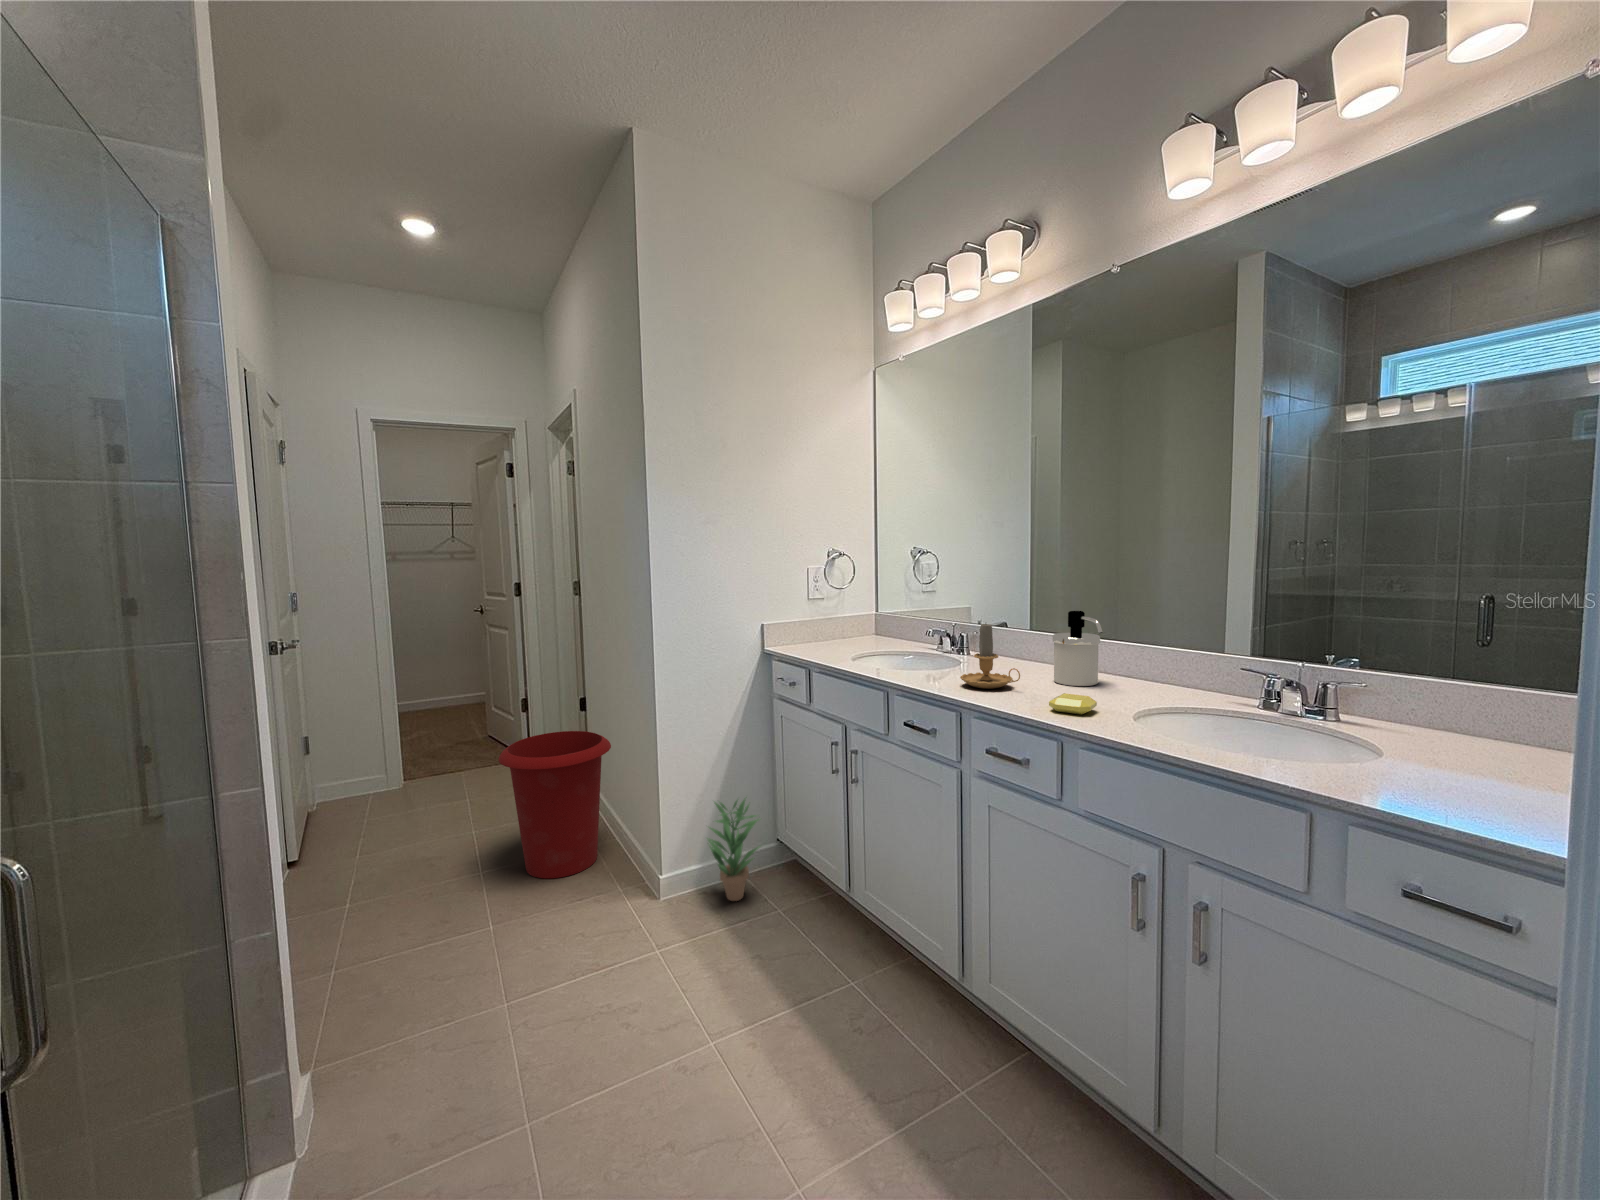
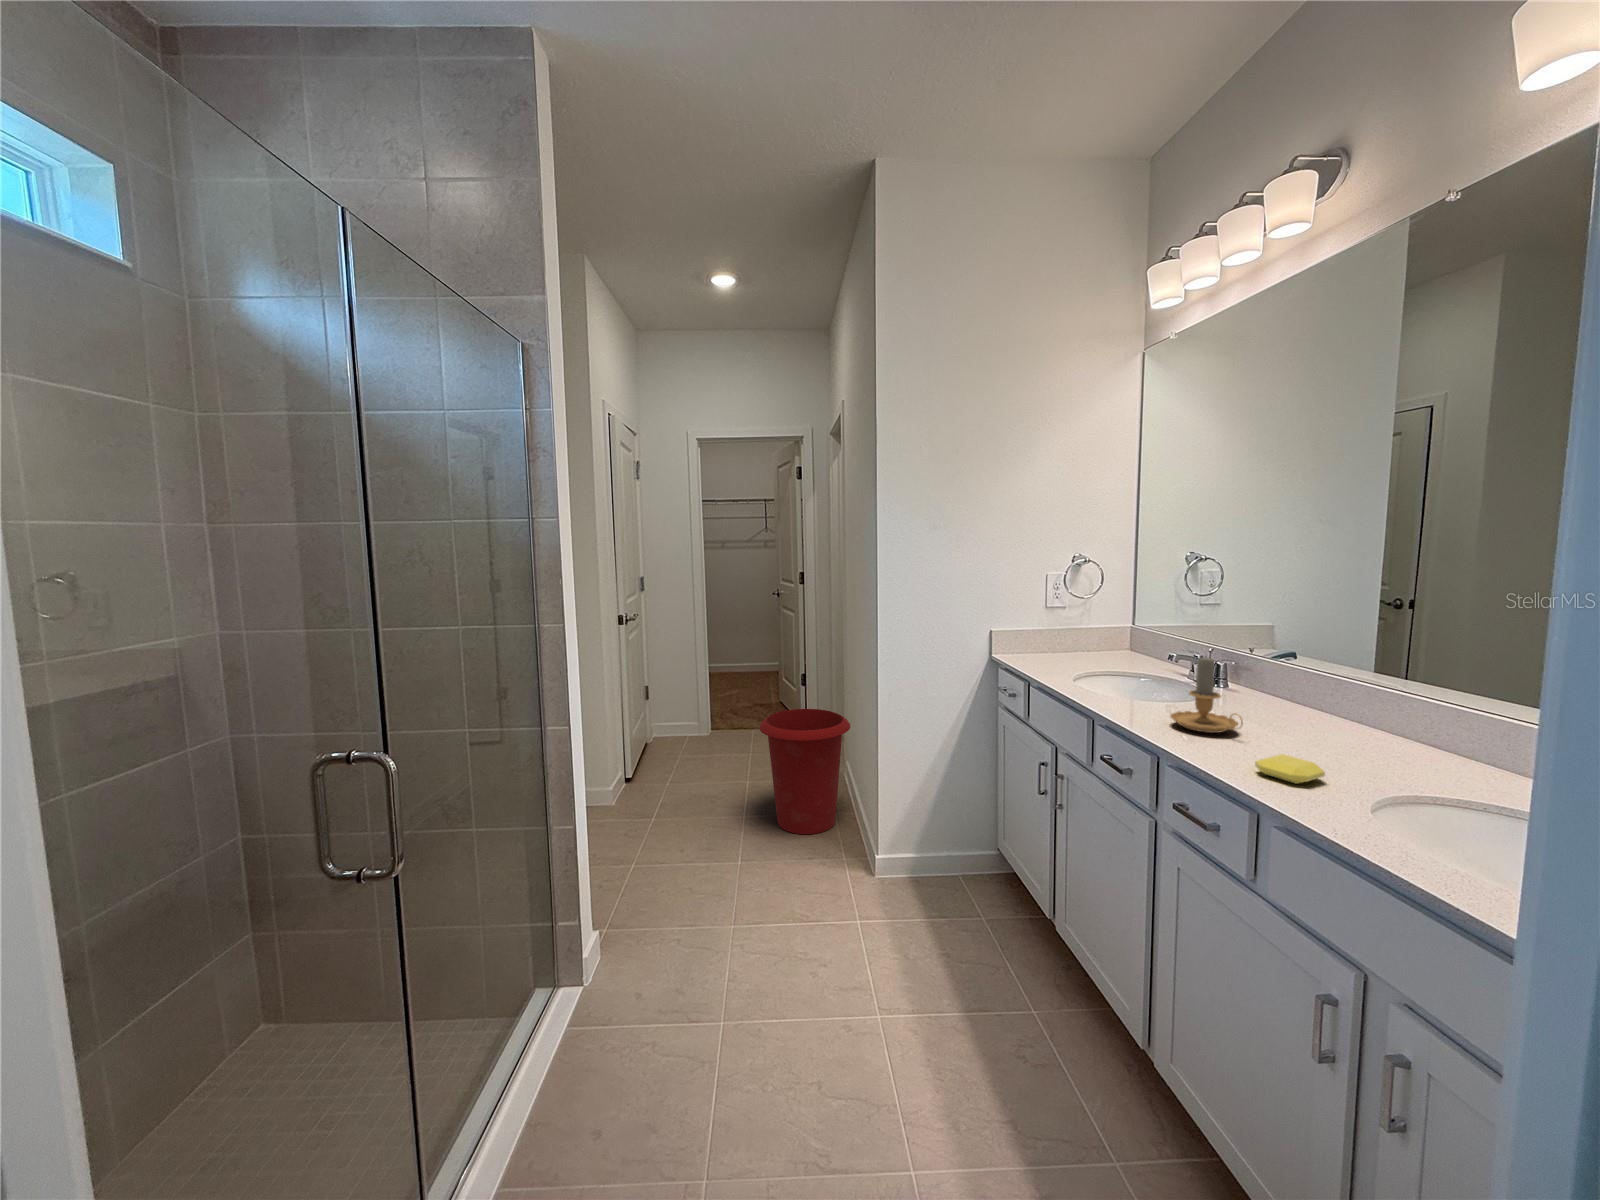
soap dispenser: present [1053,611,1103,686] -> none [1308,651,1381,747]
potted plant: present [707,799,759,901] -> none [916,794,972,895]

